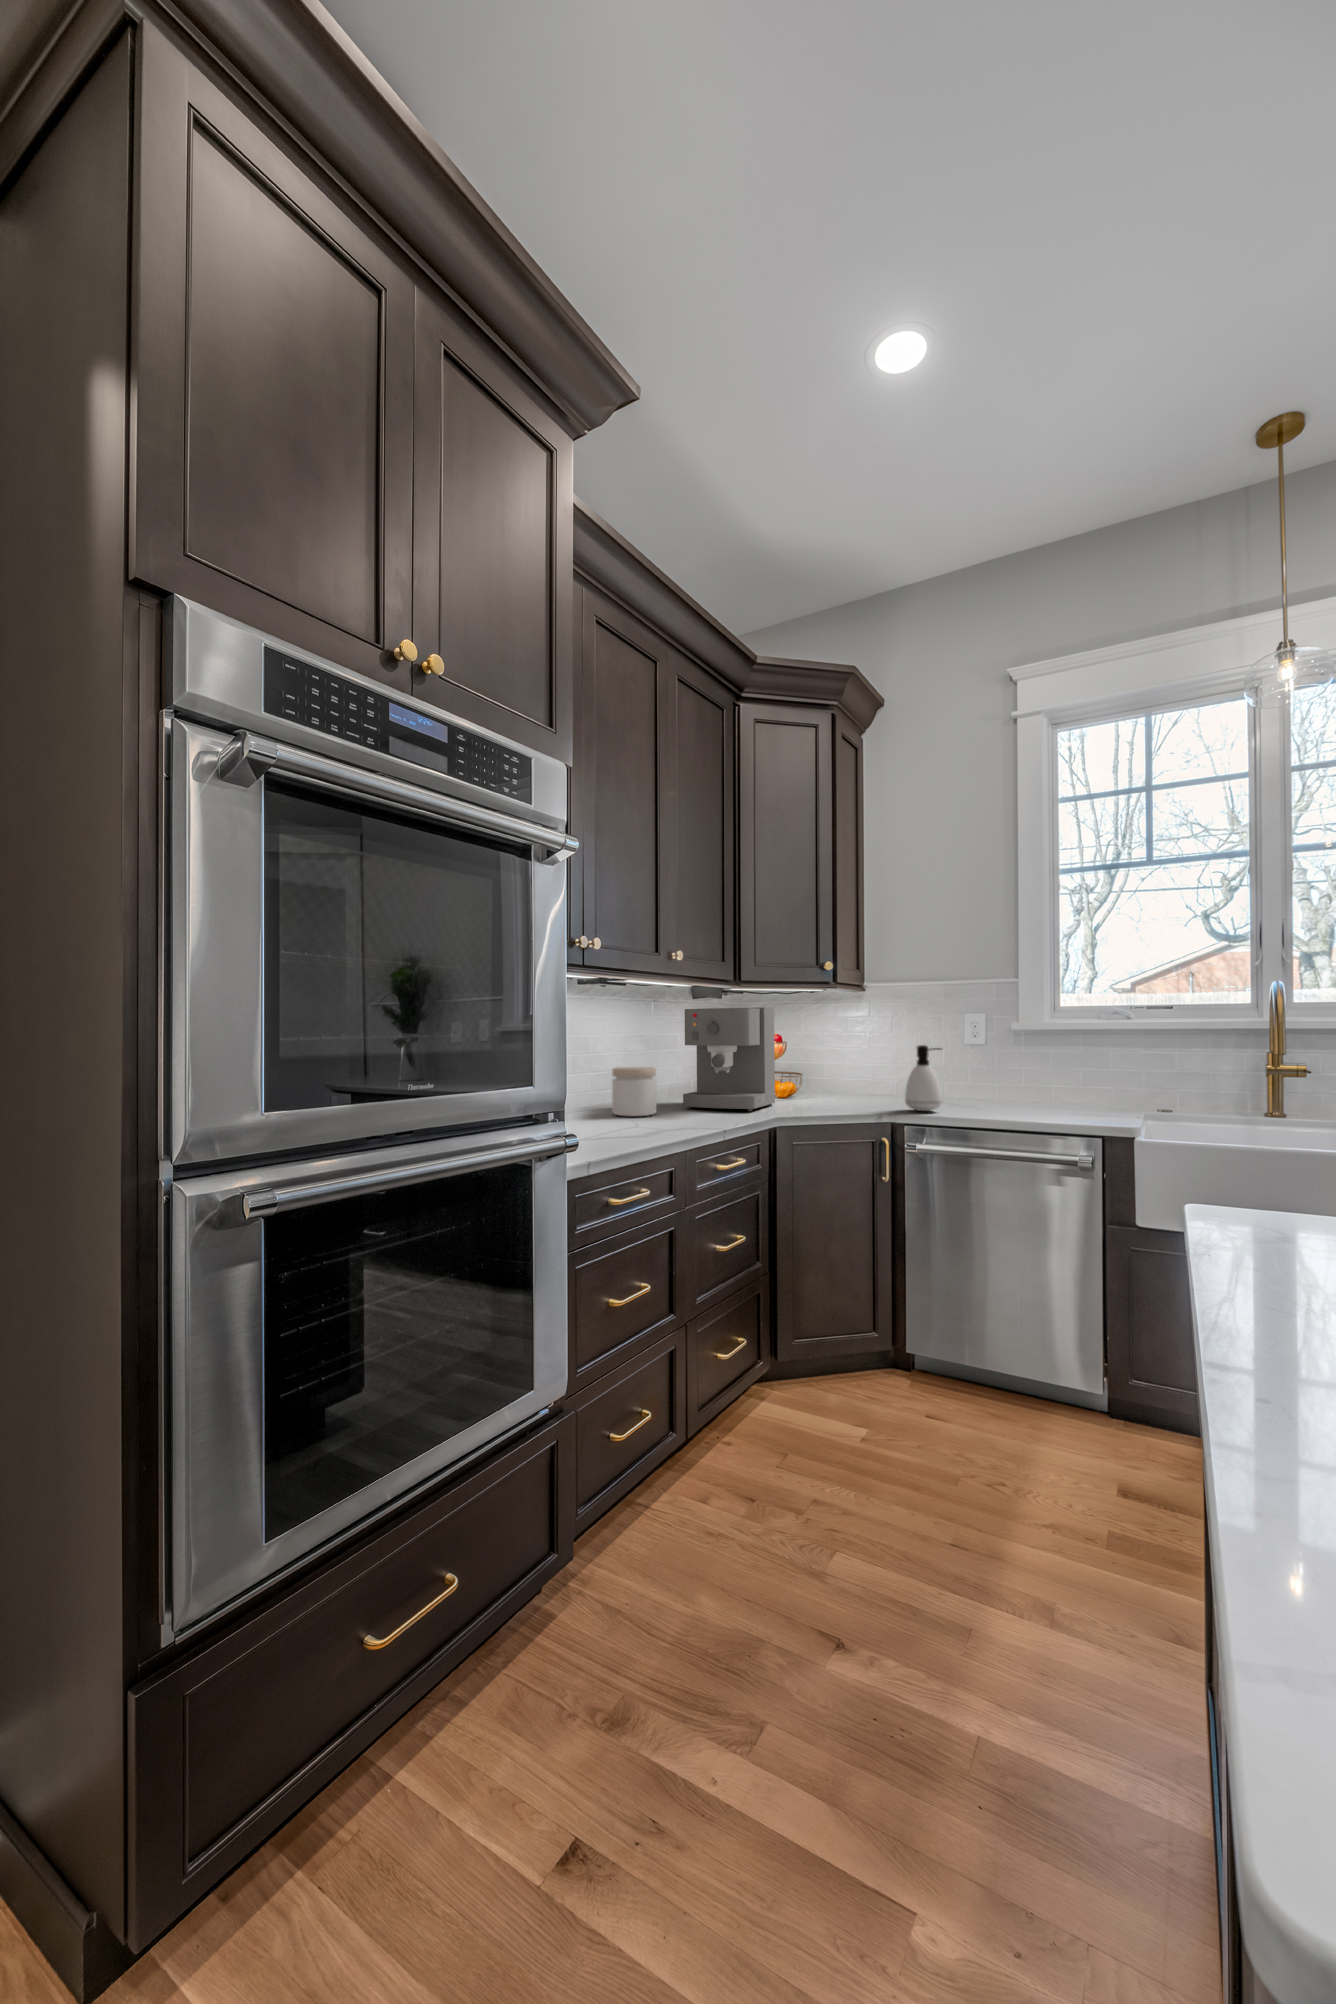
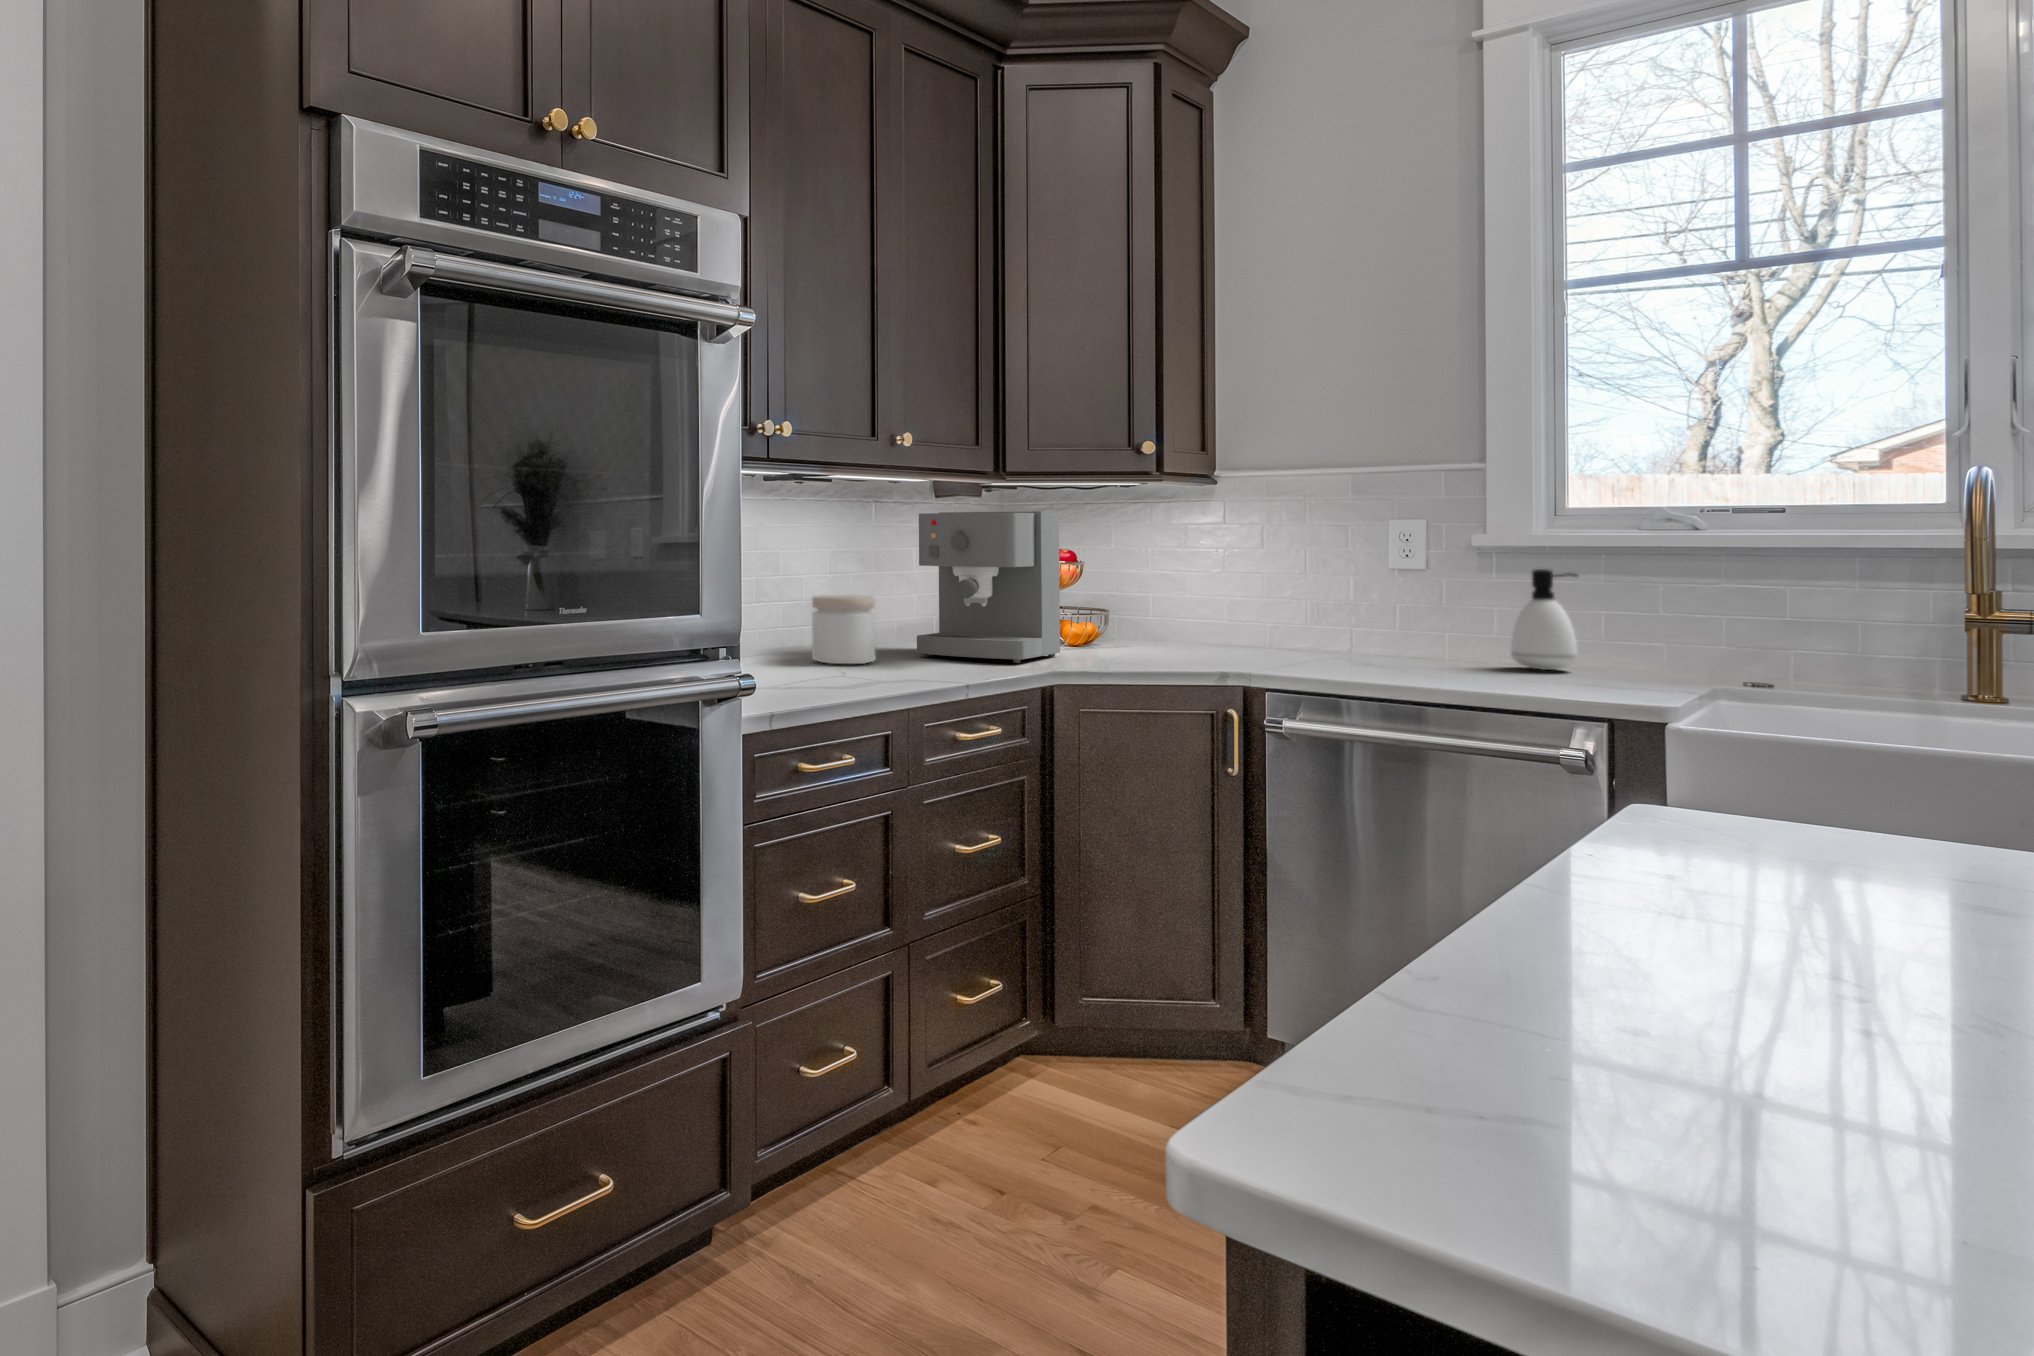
soap dispenser: present [905,1045,942,1111] -> present [1511,569,1578,670]

